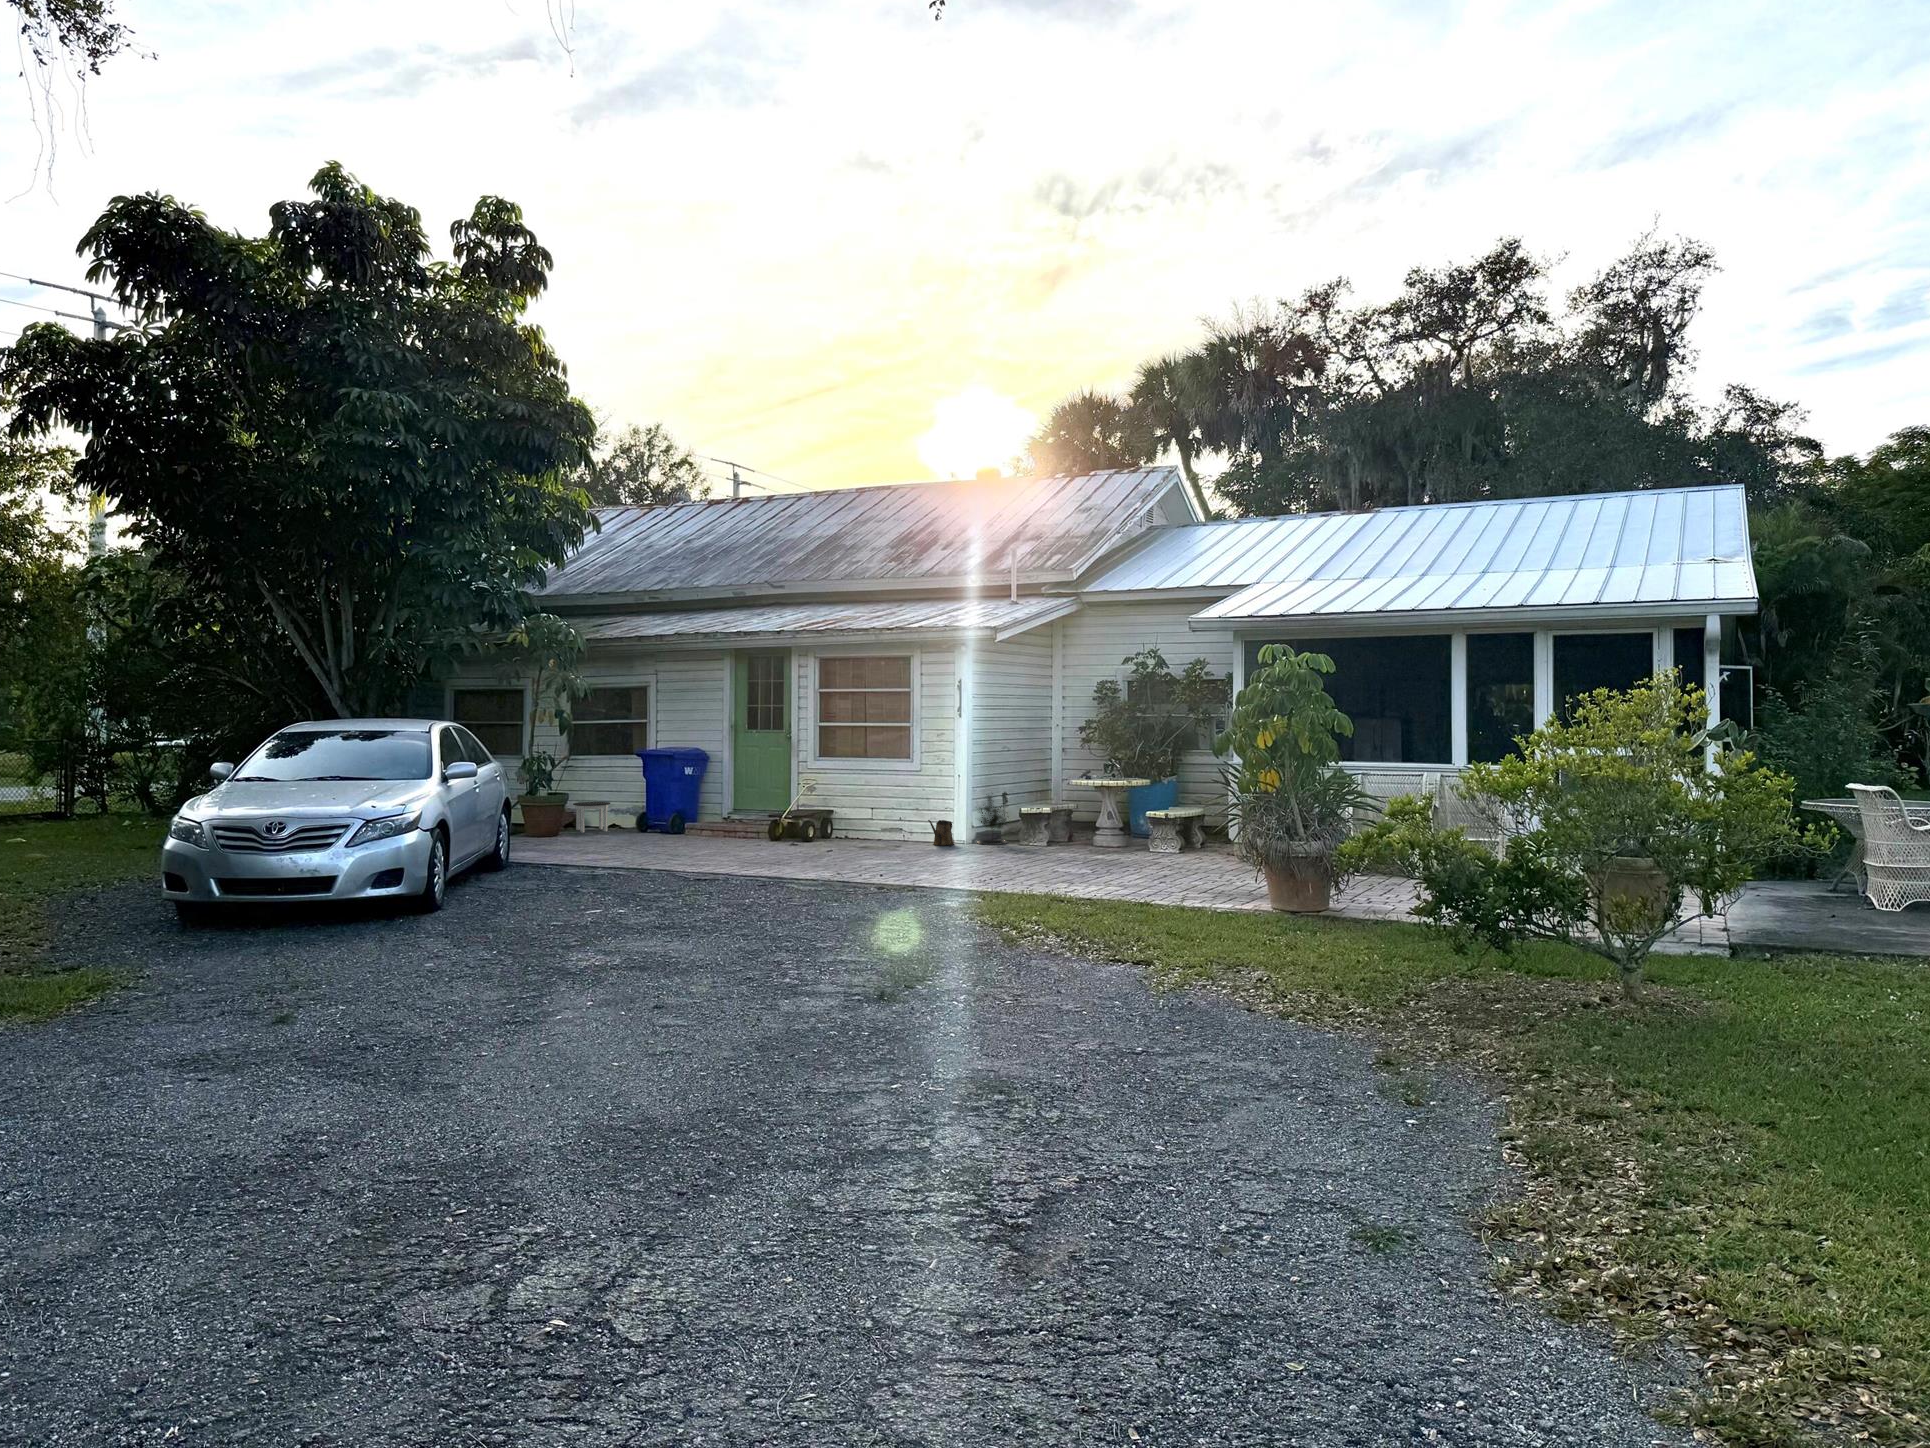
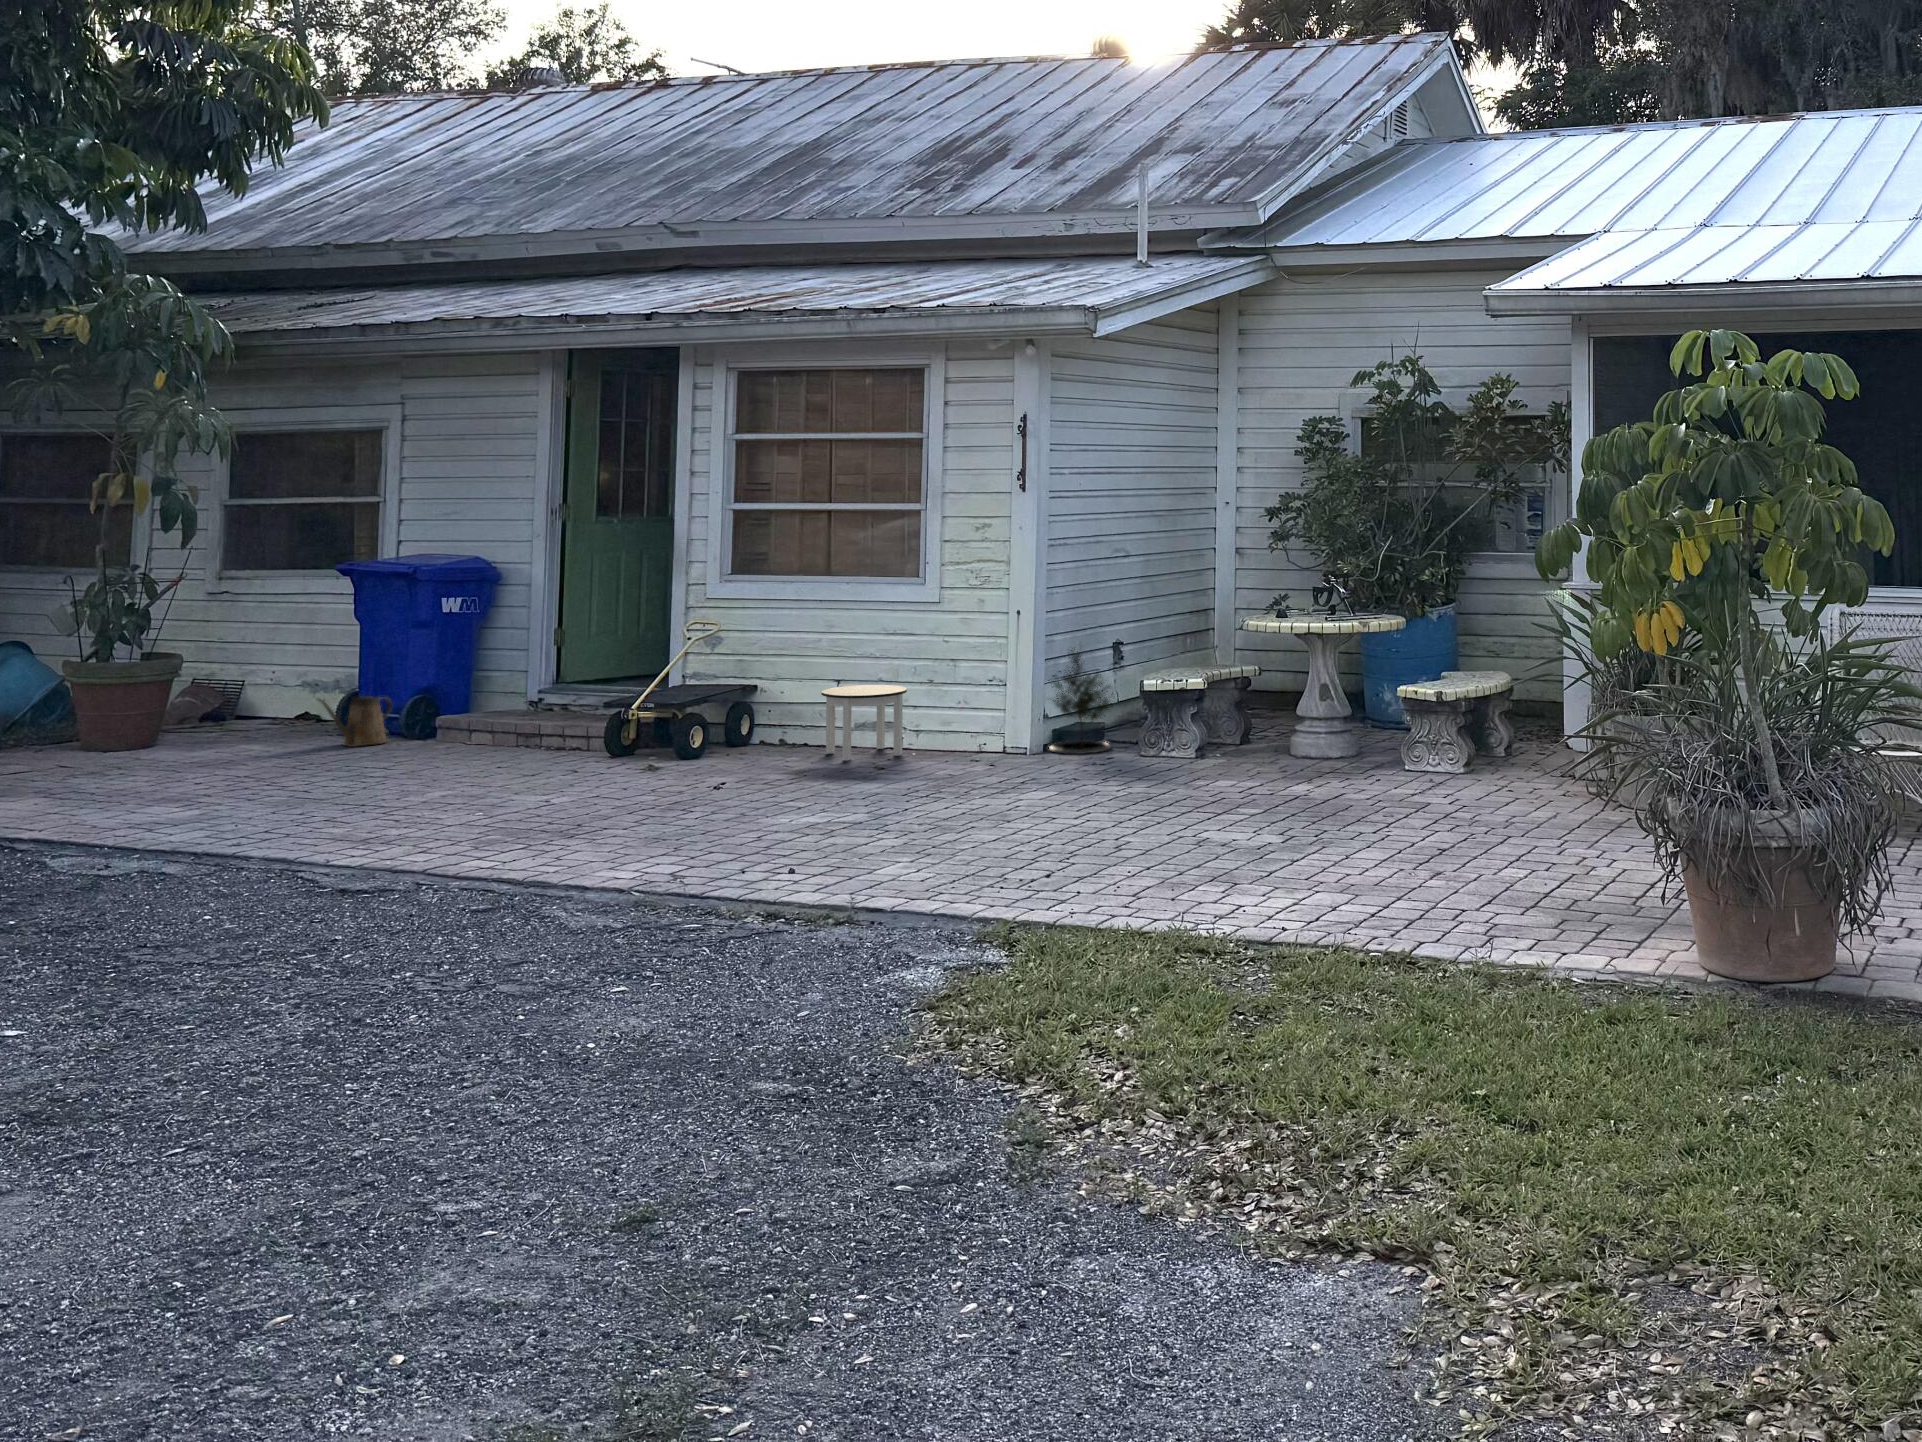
round table: present [573,802,610,832] -> present [821,685,907,761]
watering can: present [928,820,954,846] -> present [318,696,392,747]

